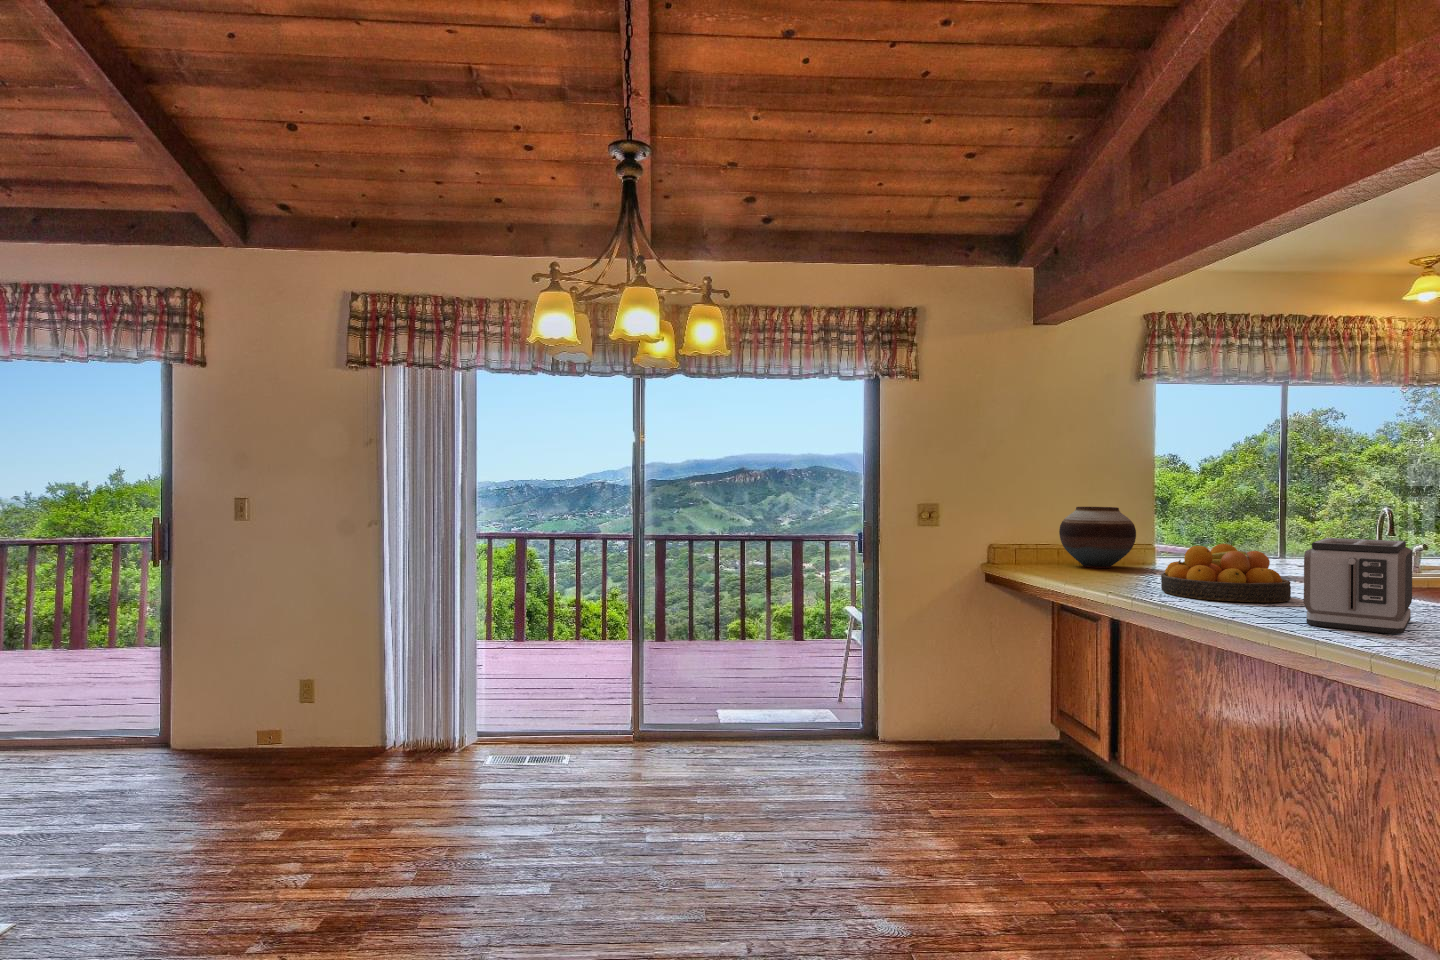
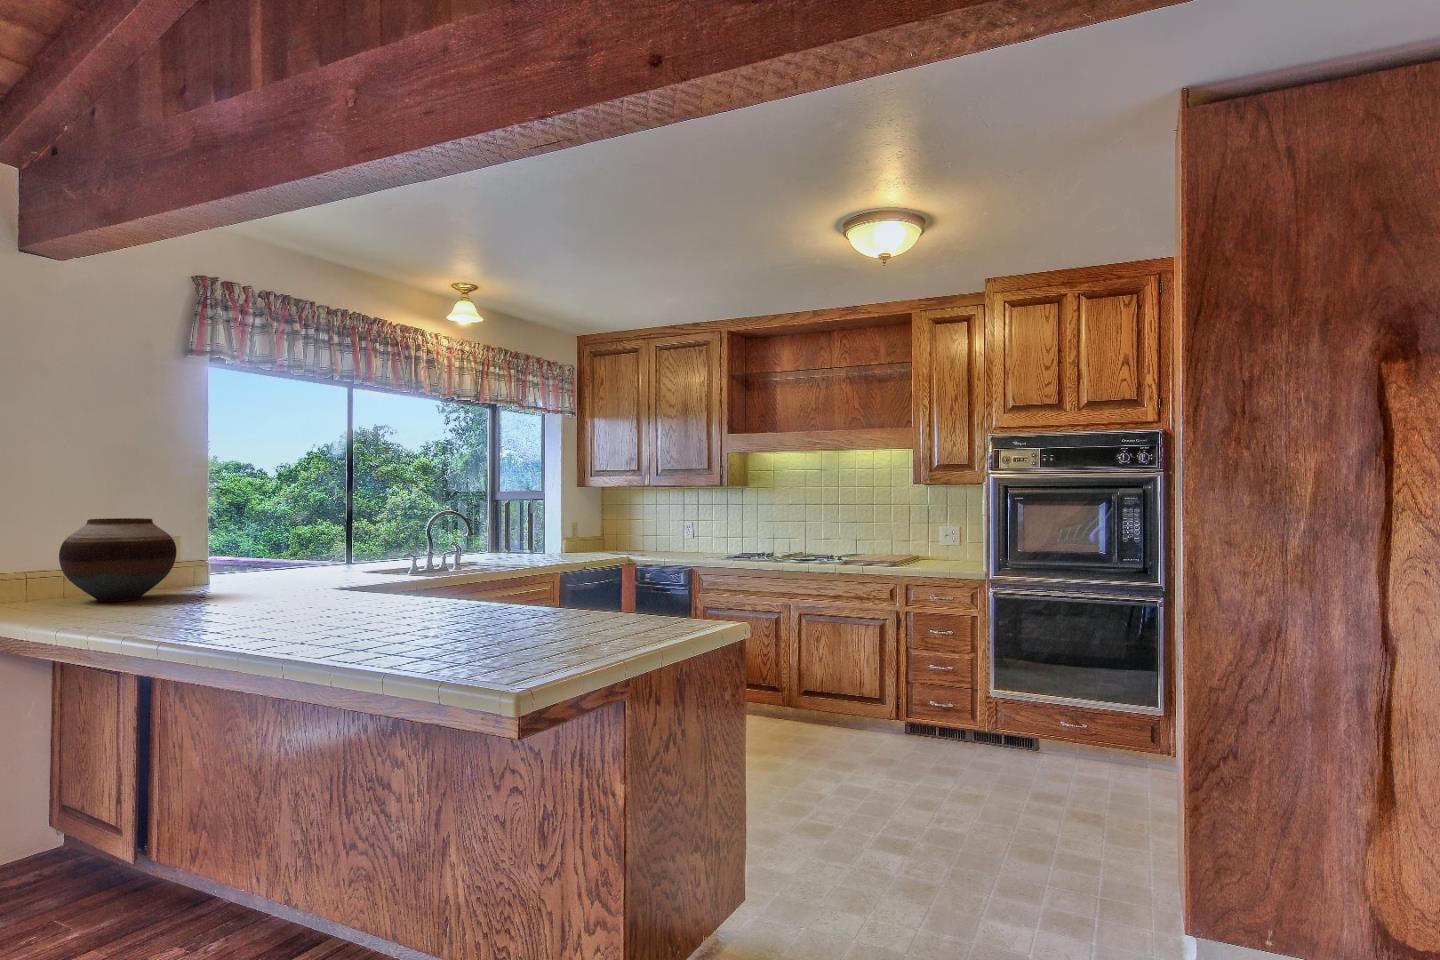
toaster: present [1304,538,1412,634] -> none [372,547,469,653]
fruit bowl: present [1161,544,1291,603] -> none [203,560,356,634]

